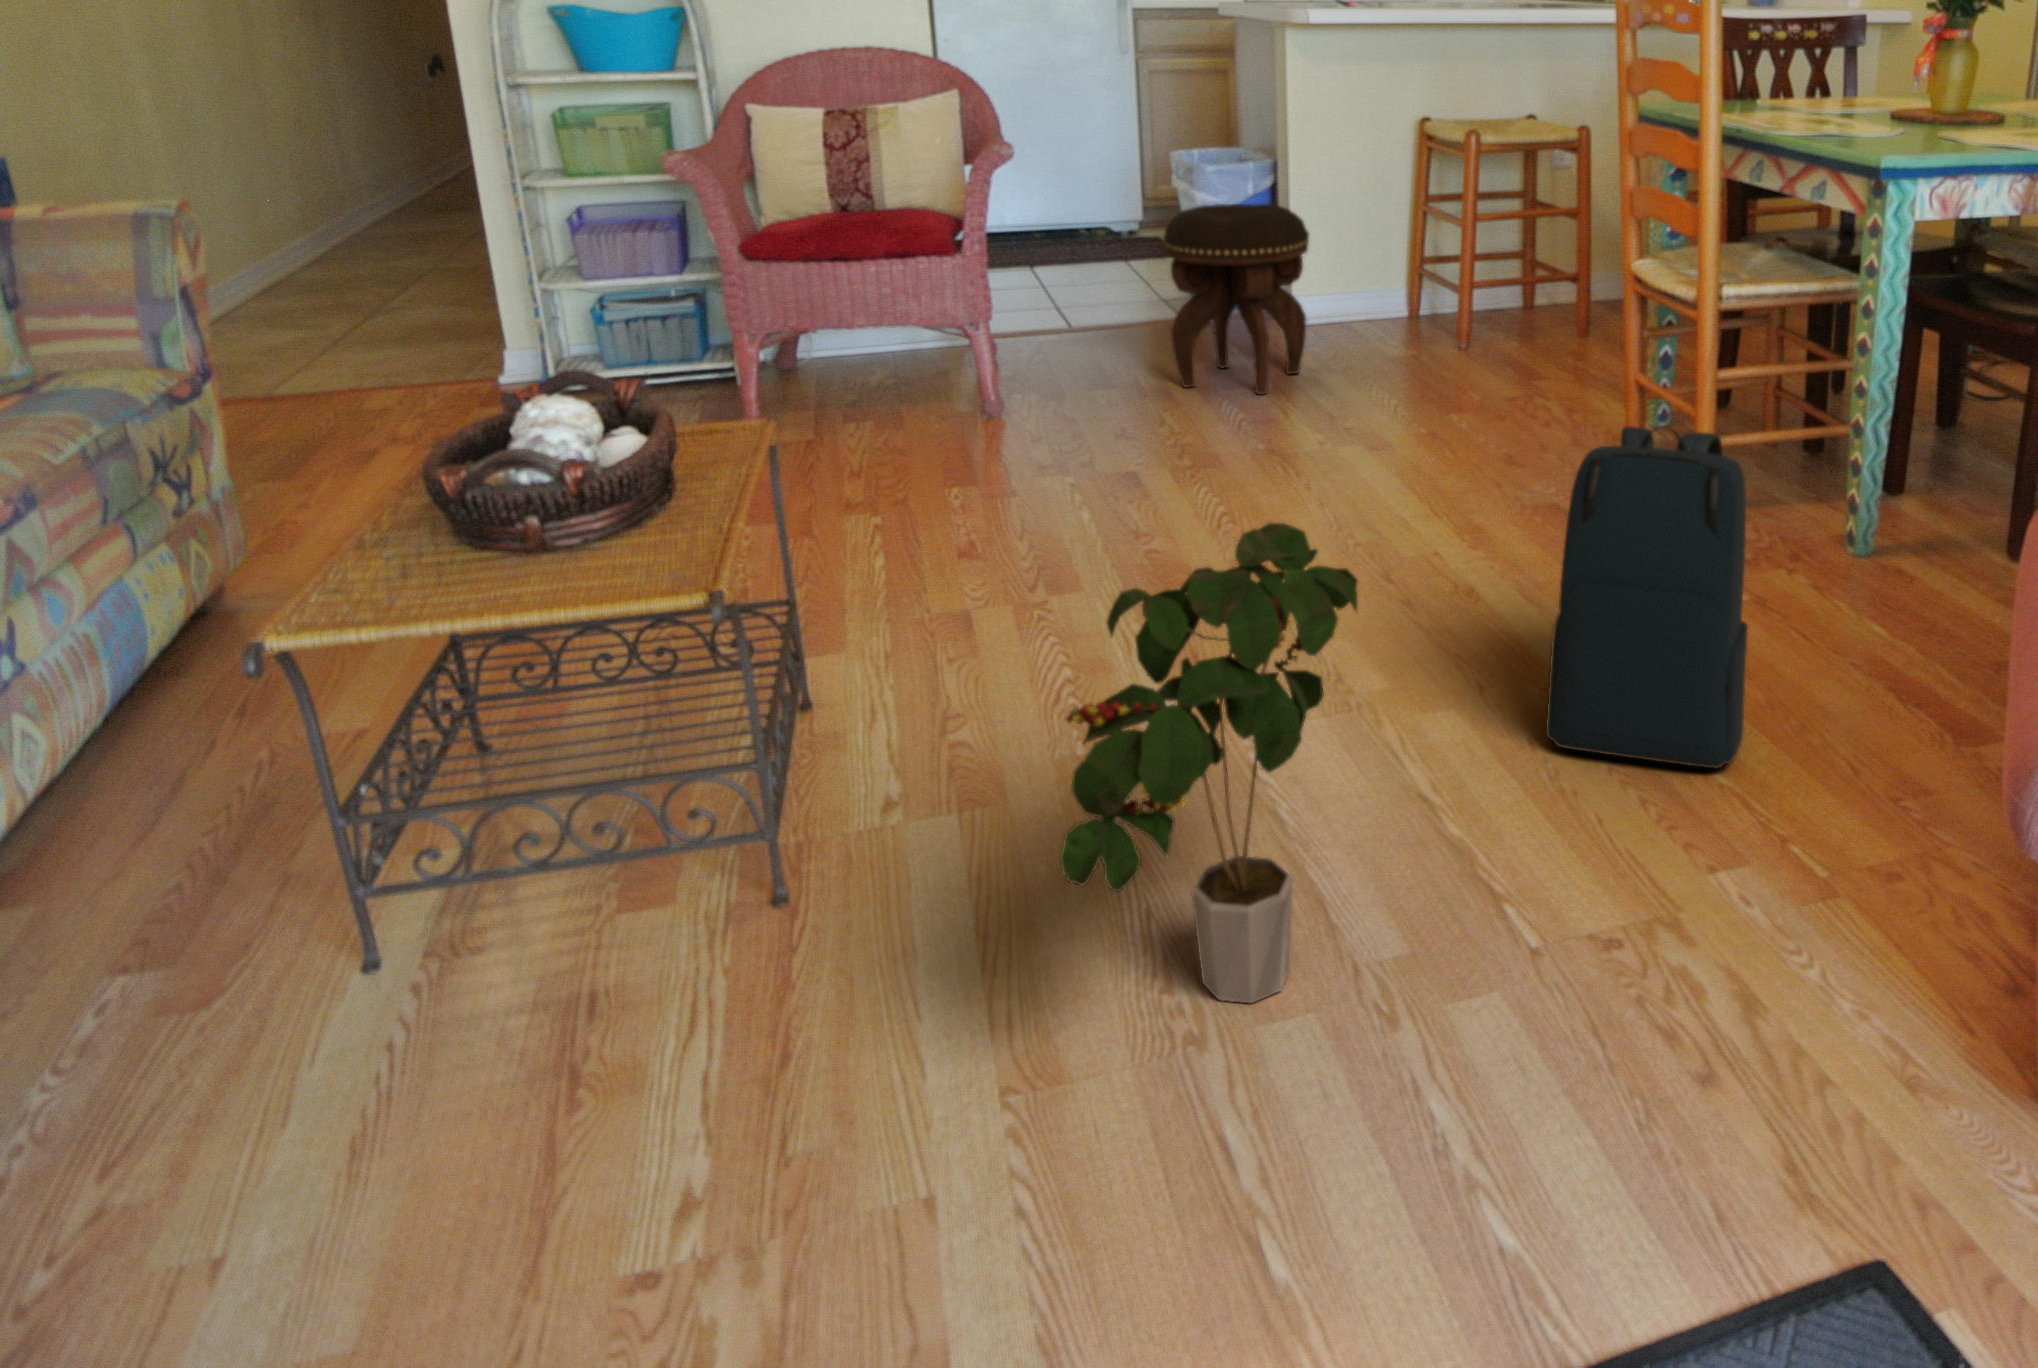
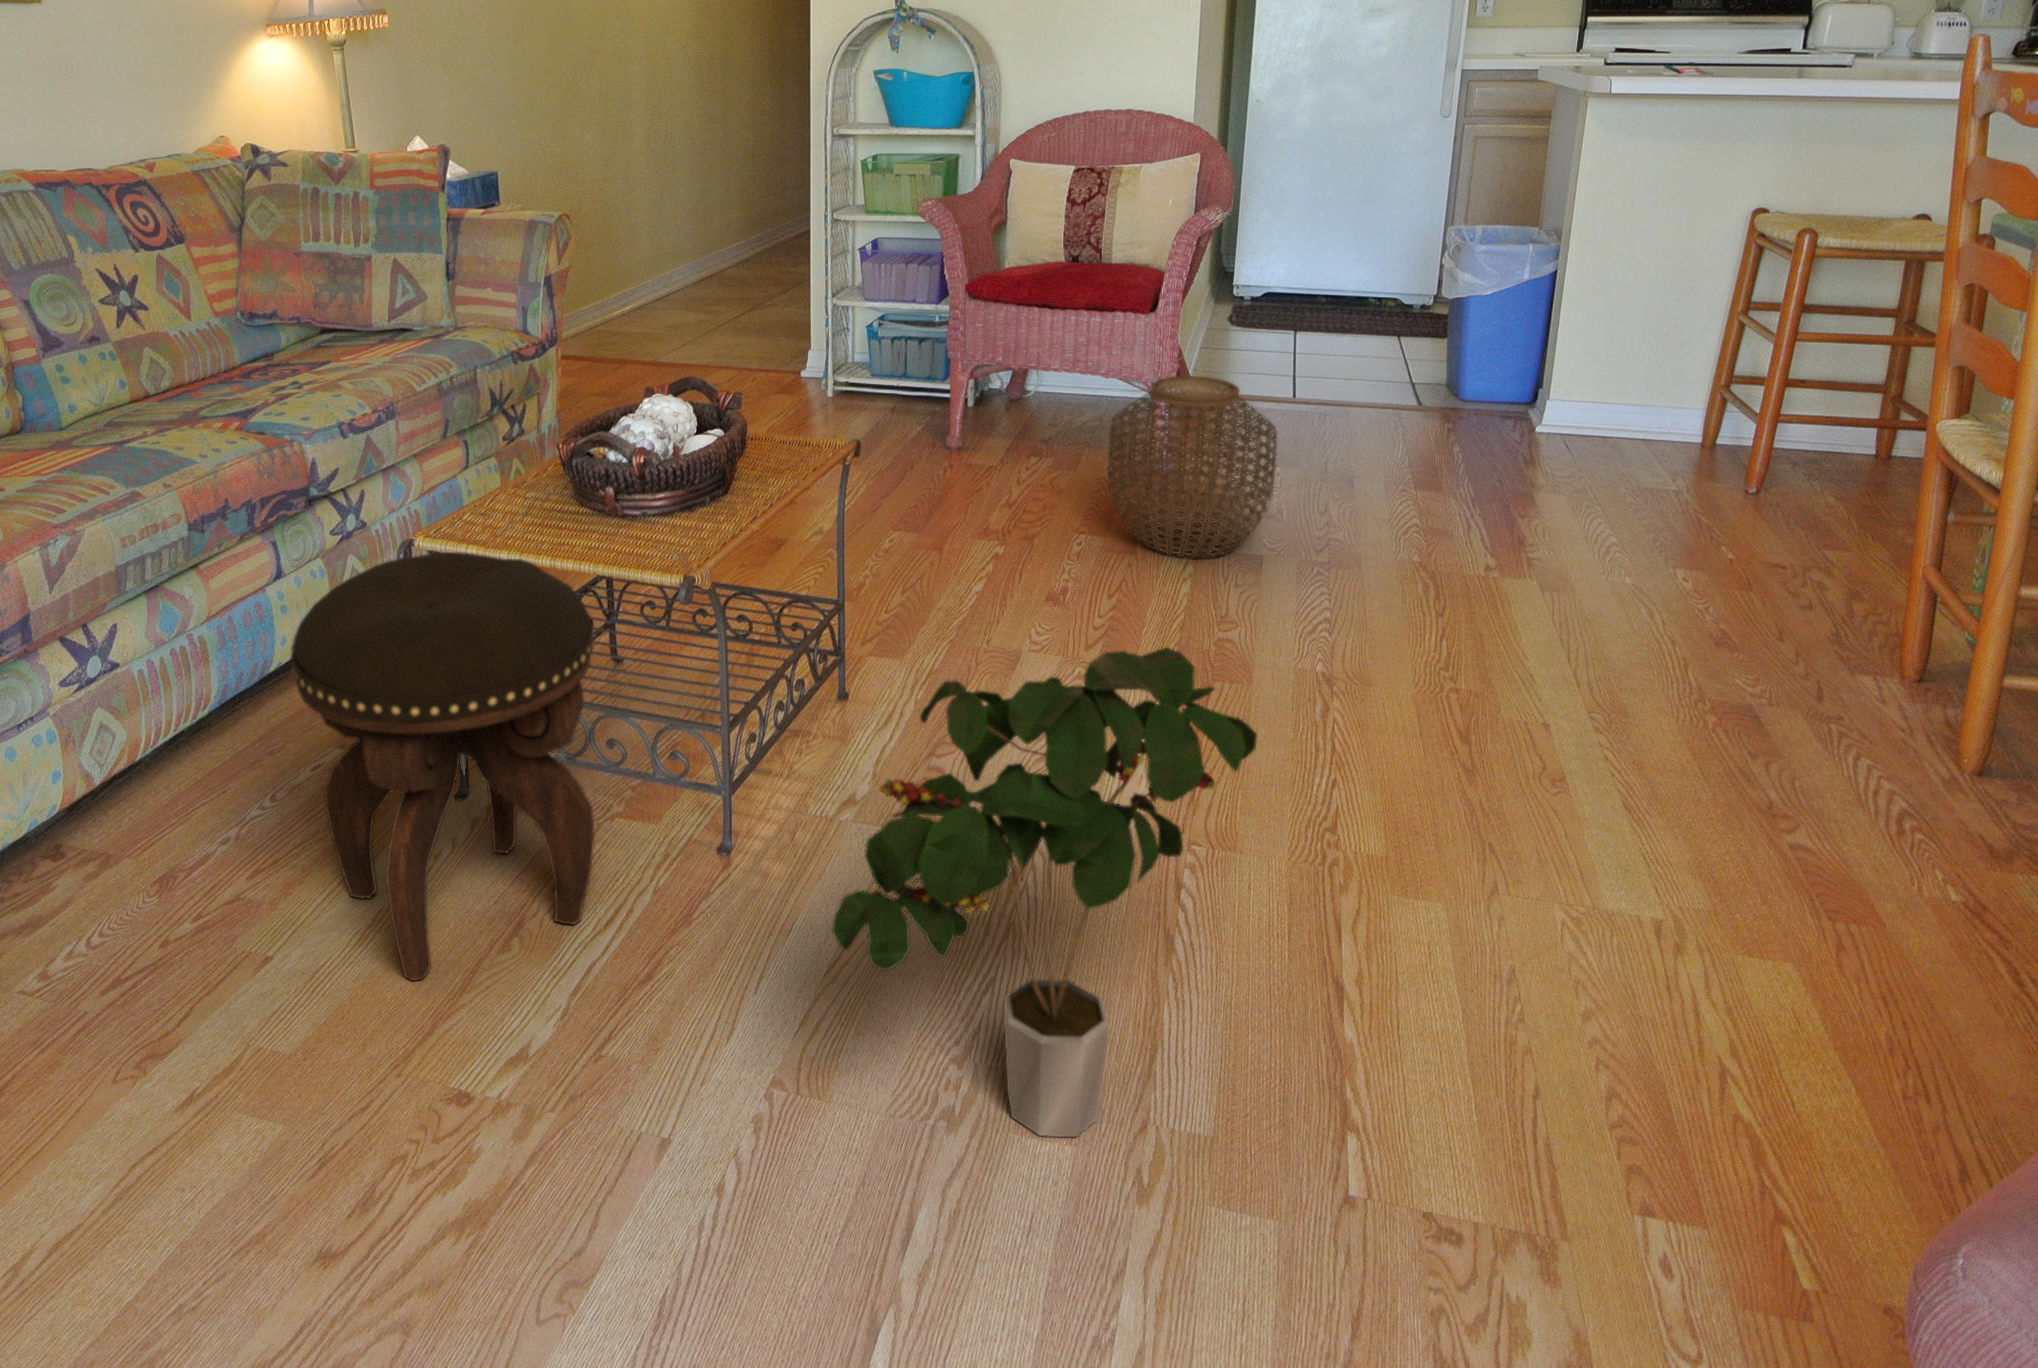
footstool: present [1163,204,1309,395] -> present [291,552,594,981]
woven basket: none [961,312,1130,494] -> present [1108,376,1277,558]
backpack: present [1546,426,1748,768] -> none [1556,636,1911,1114]

